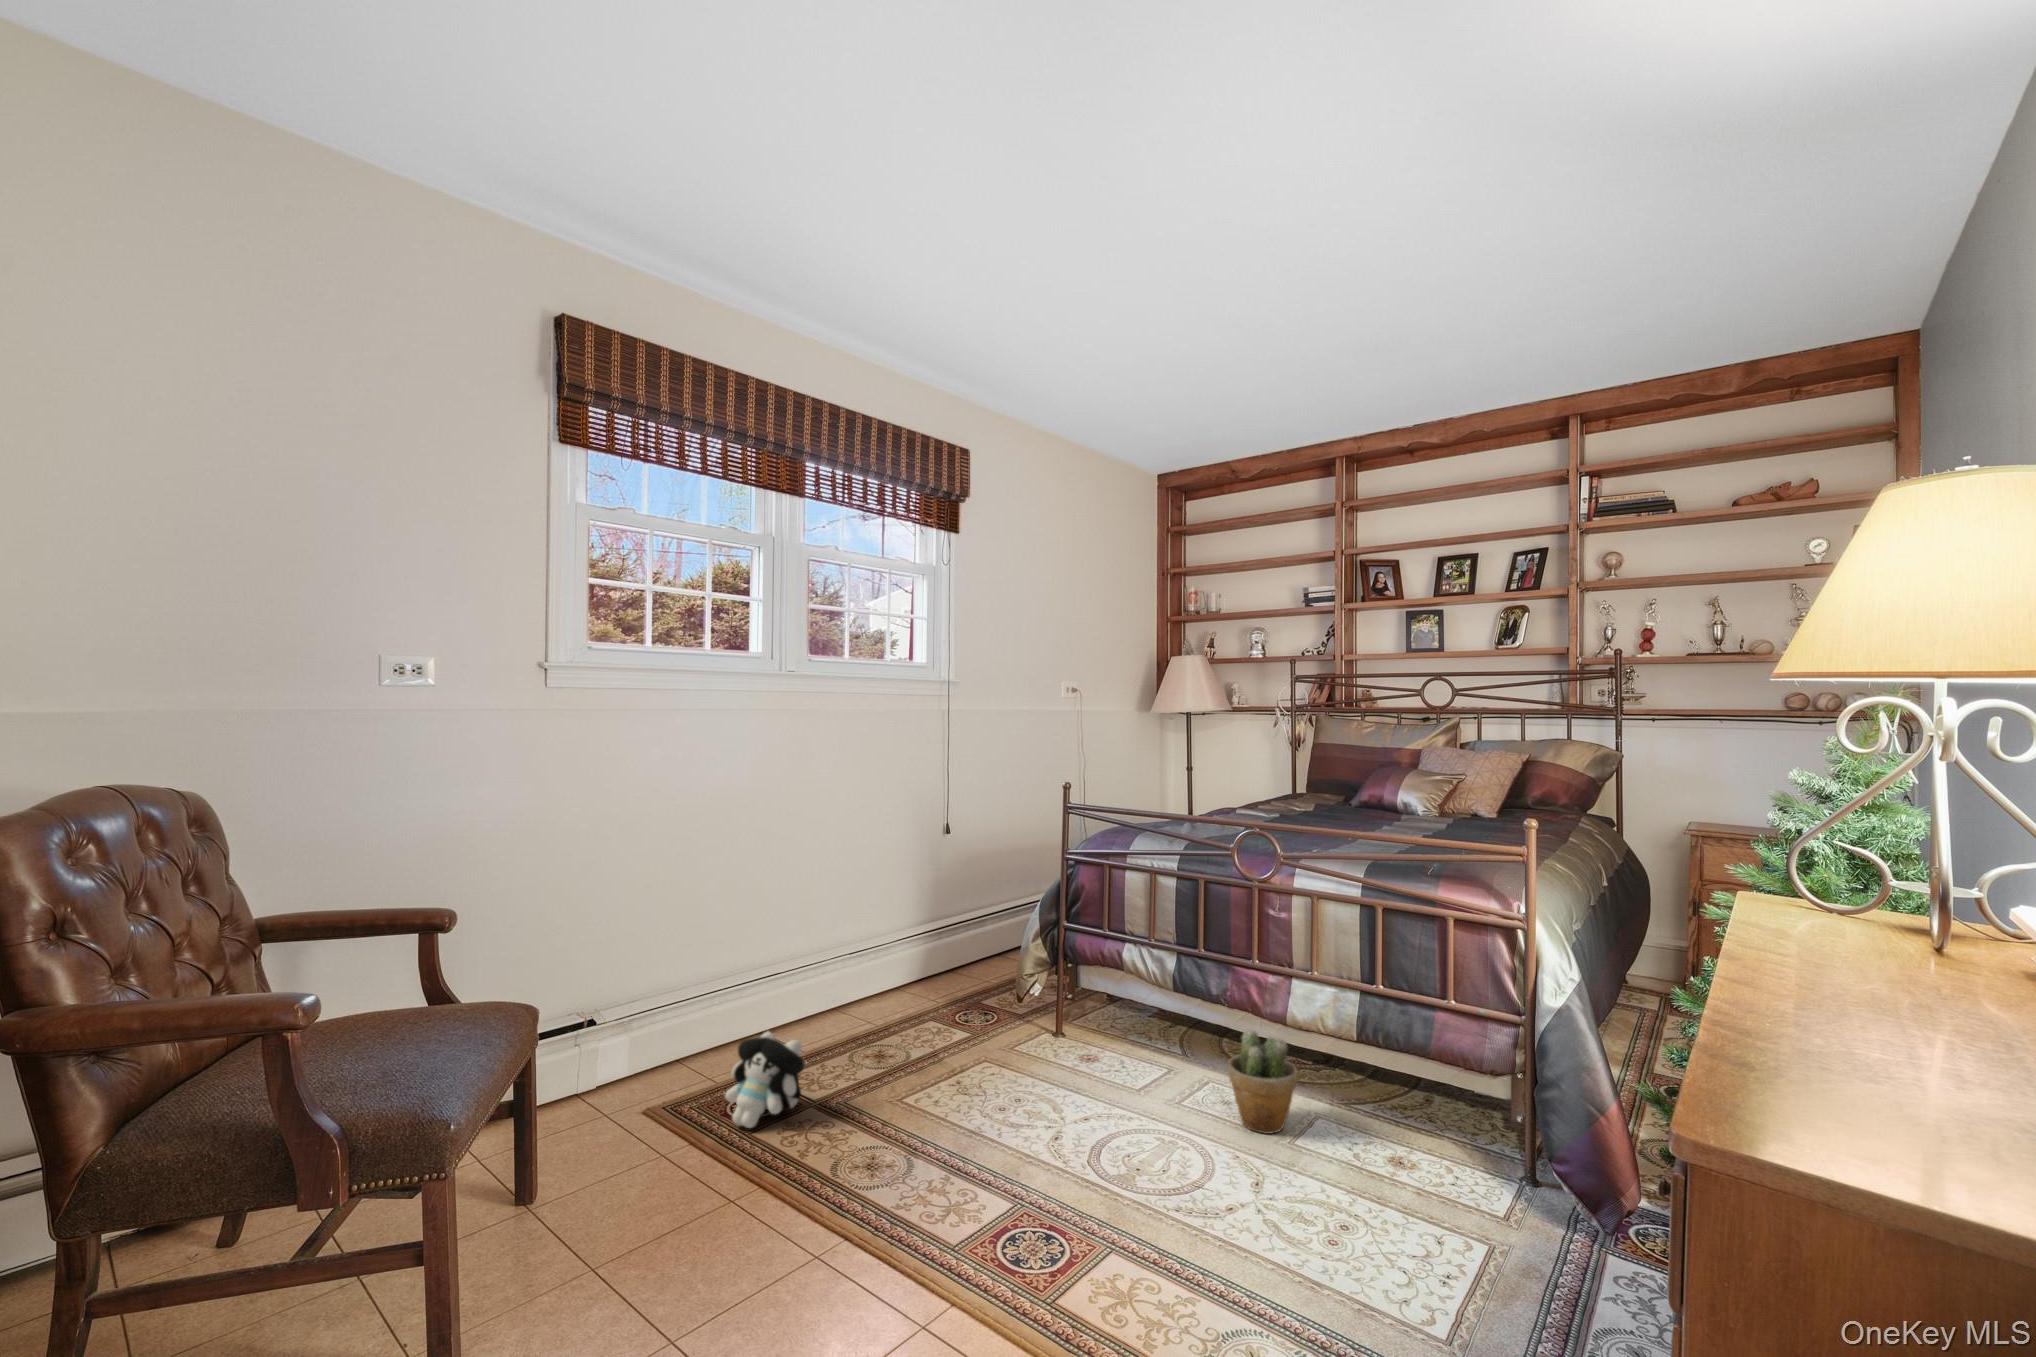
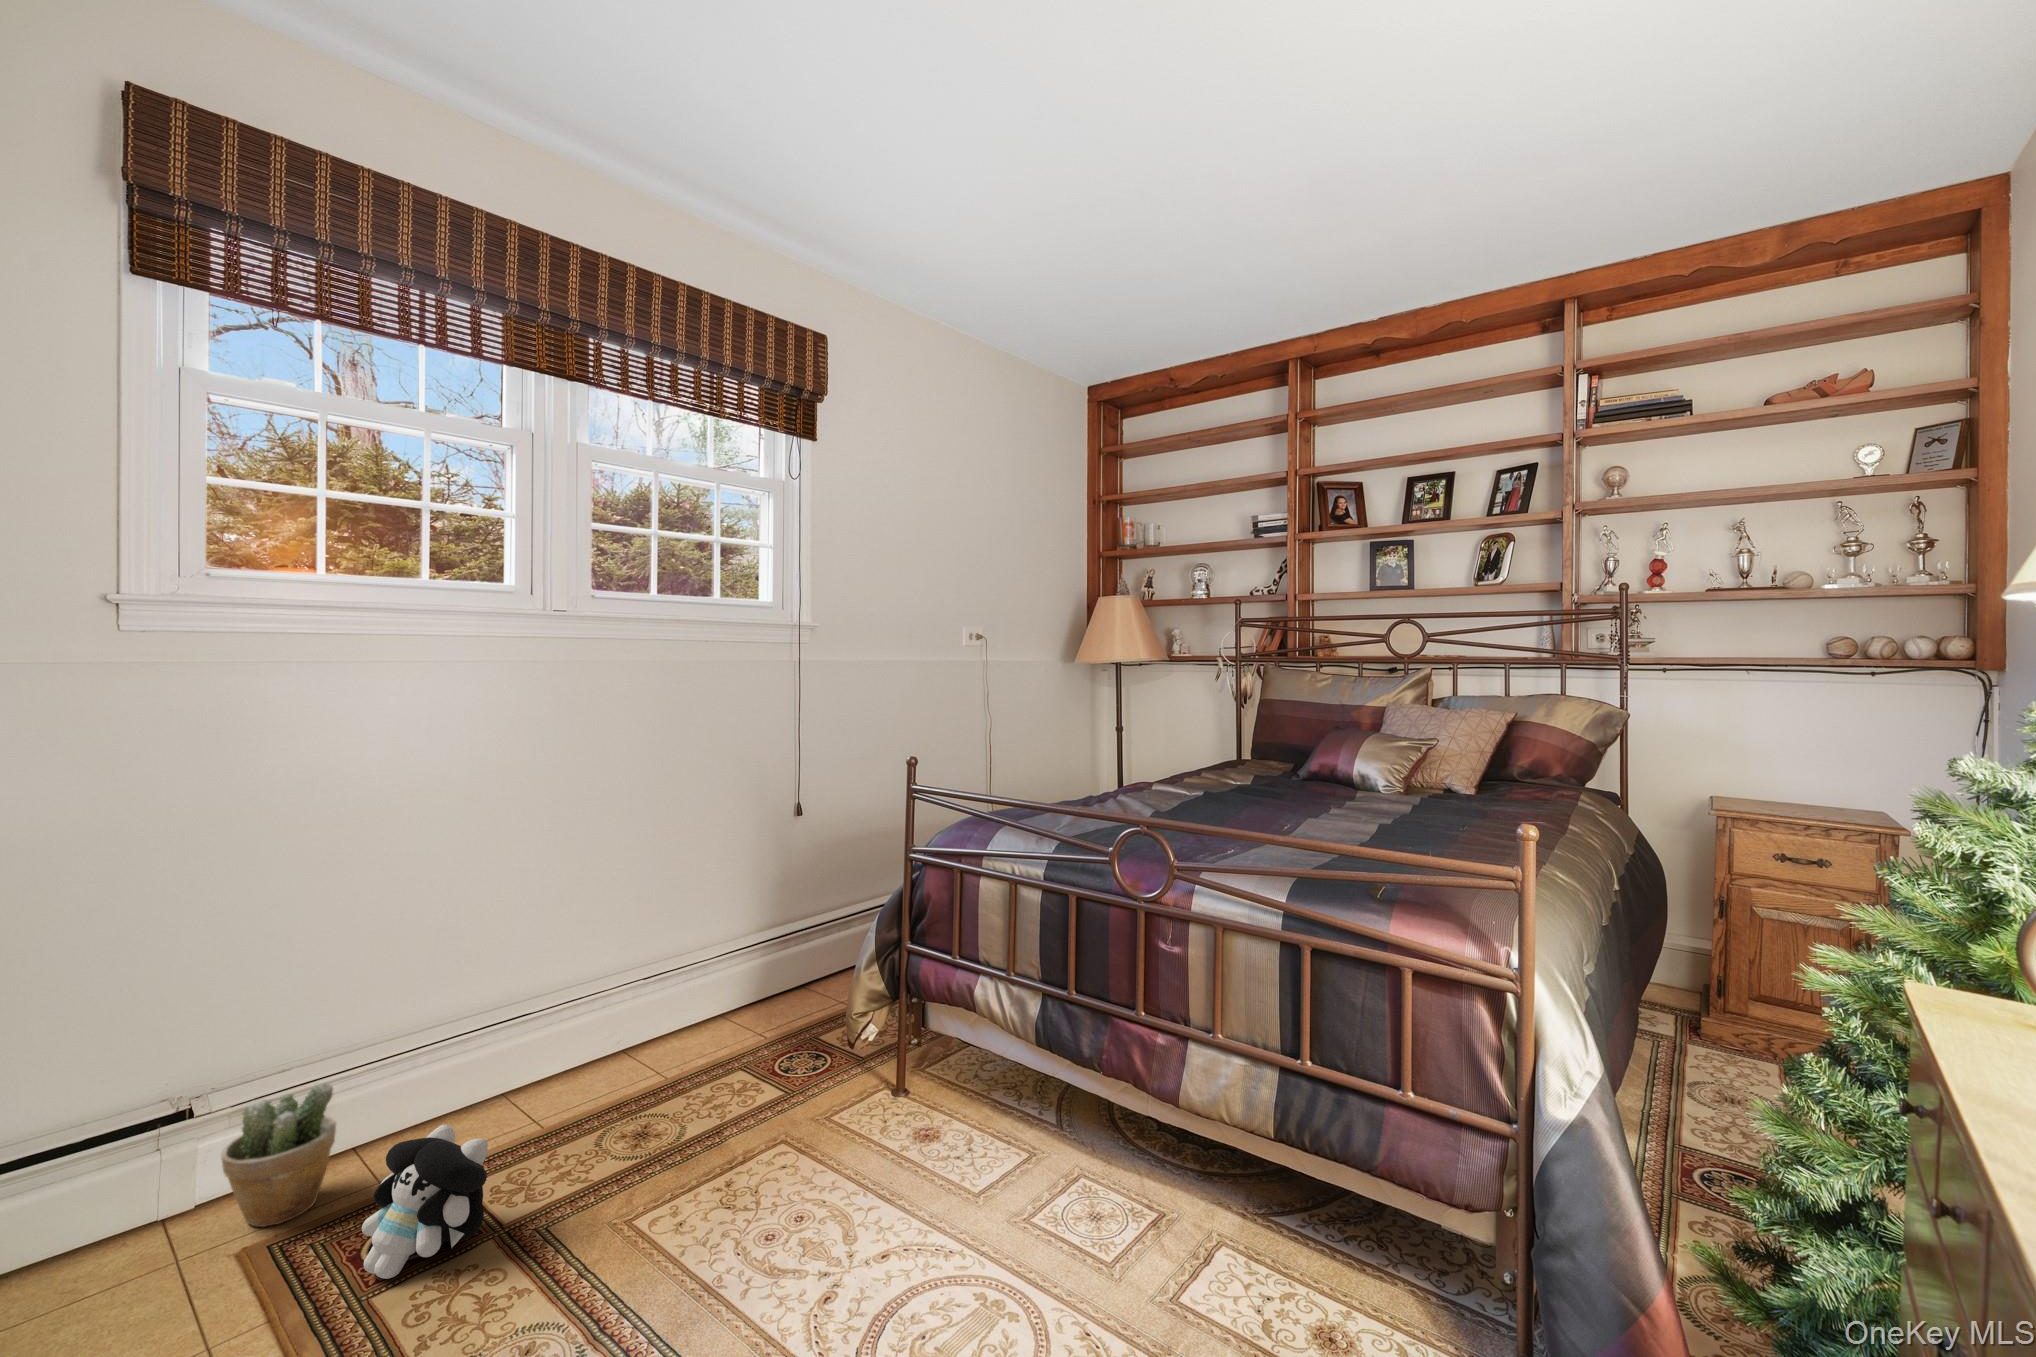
potted plant: present [1228,1030,1297,1134] -> present [221,1084,336,1227]

